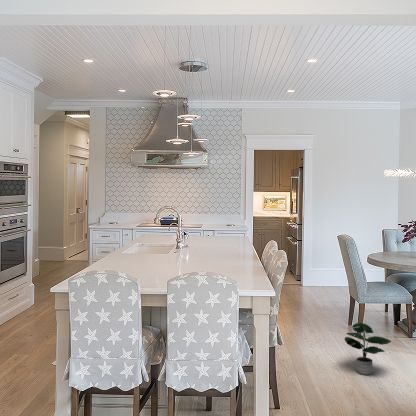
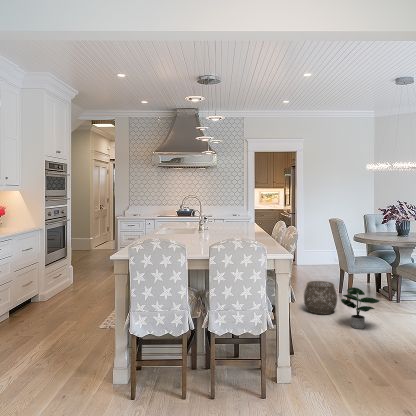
woven basket: none [302,312,342,354] -> present [304,281,337,315]

